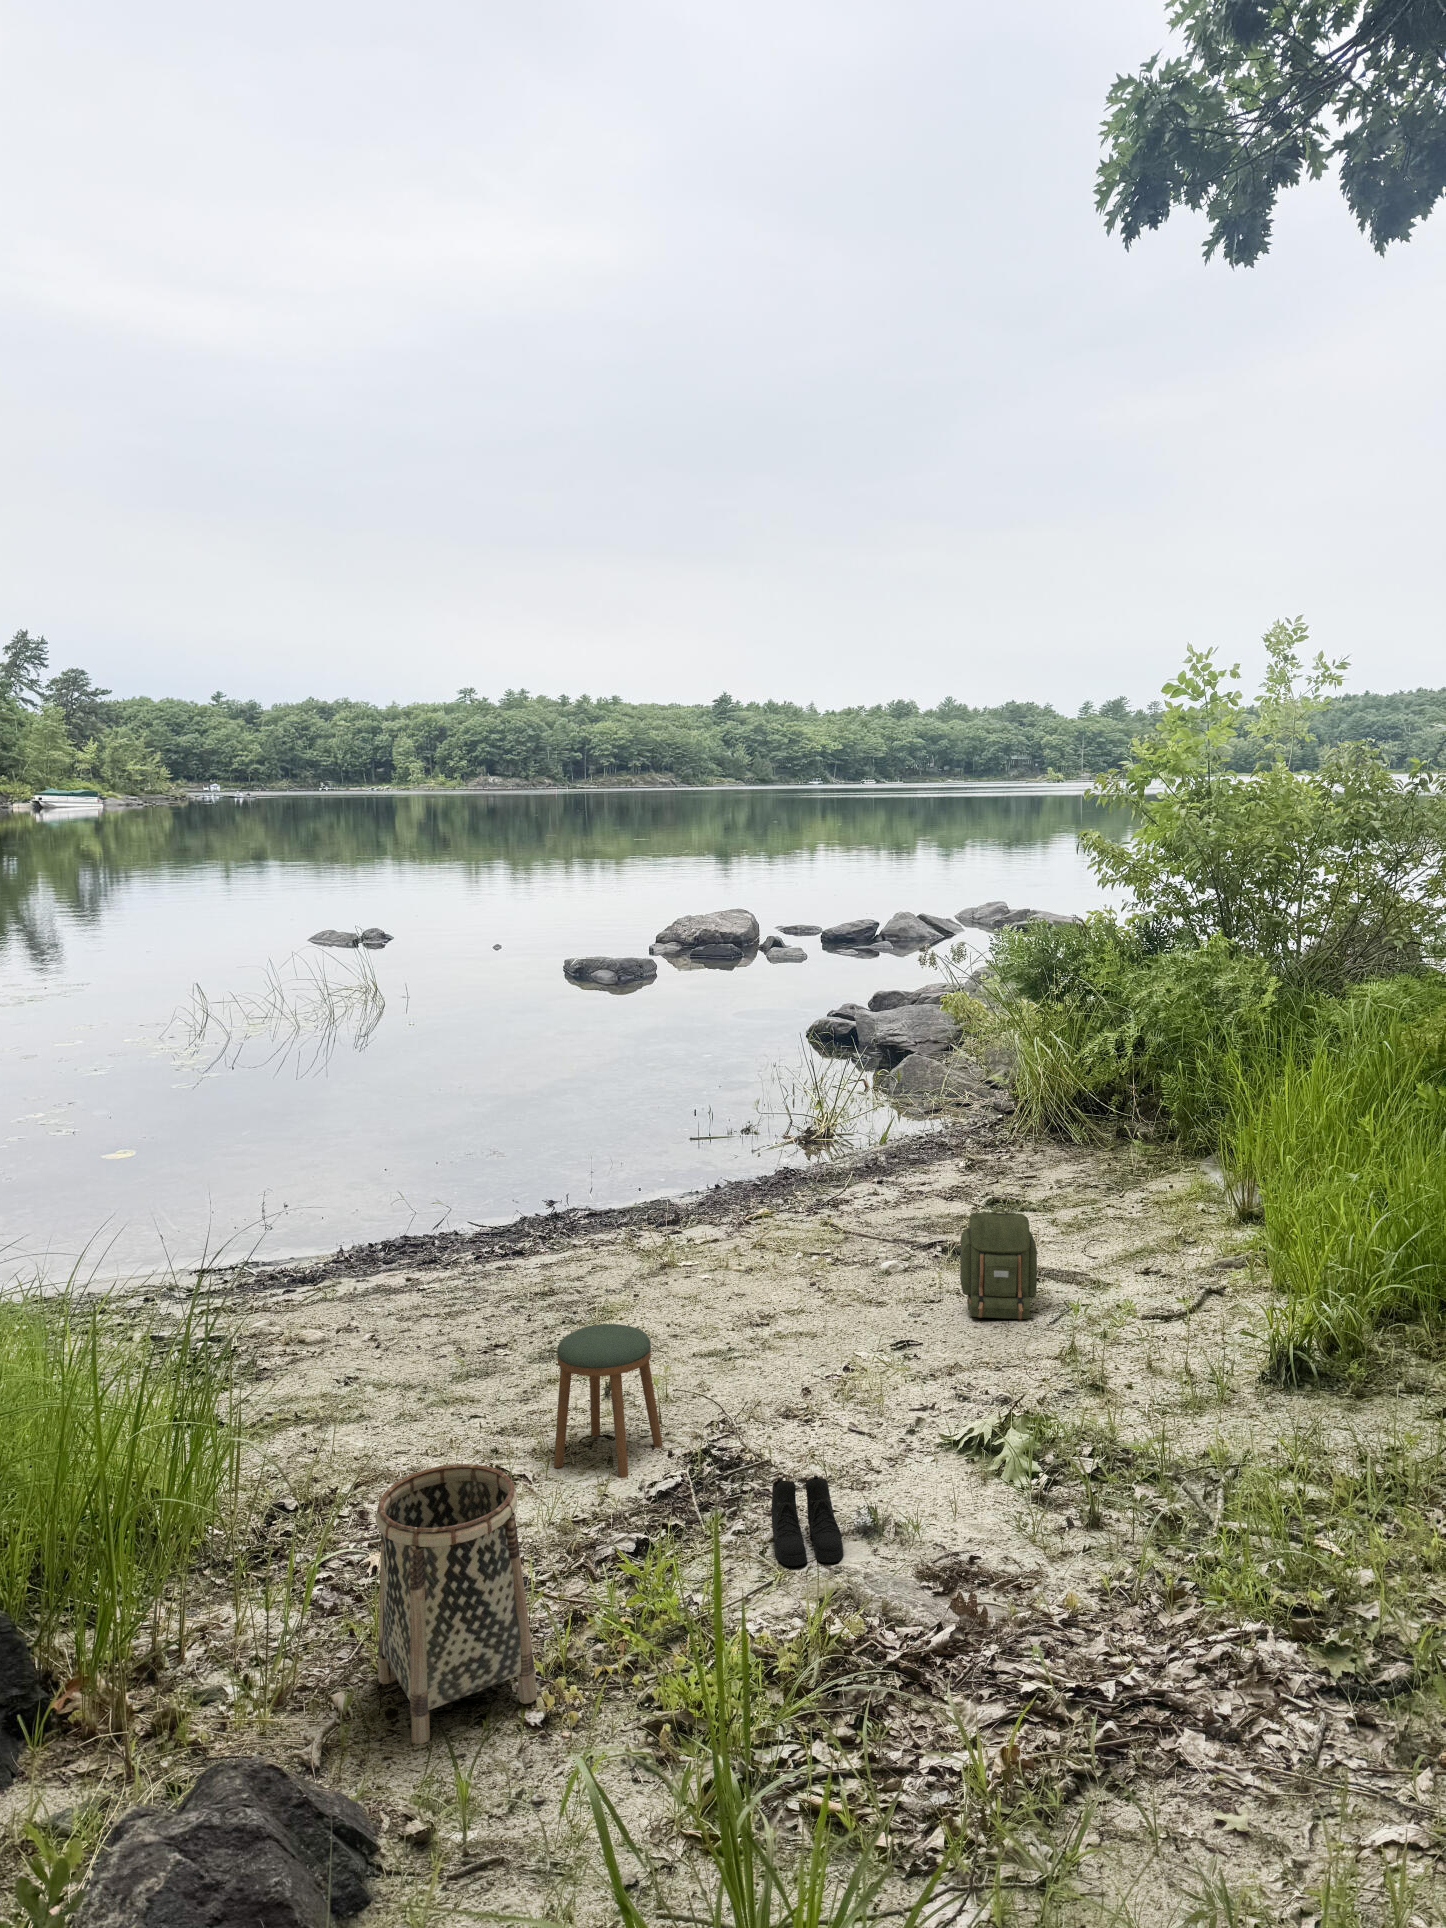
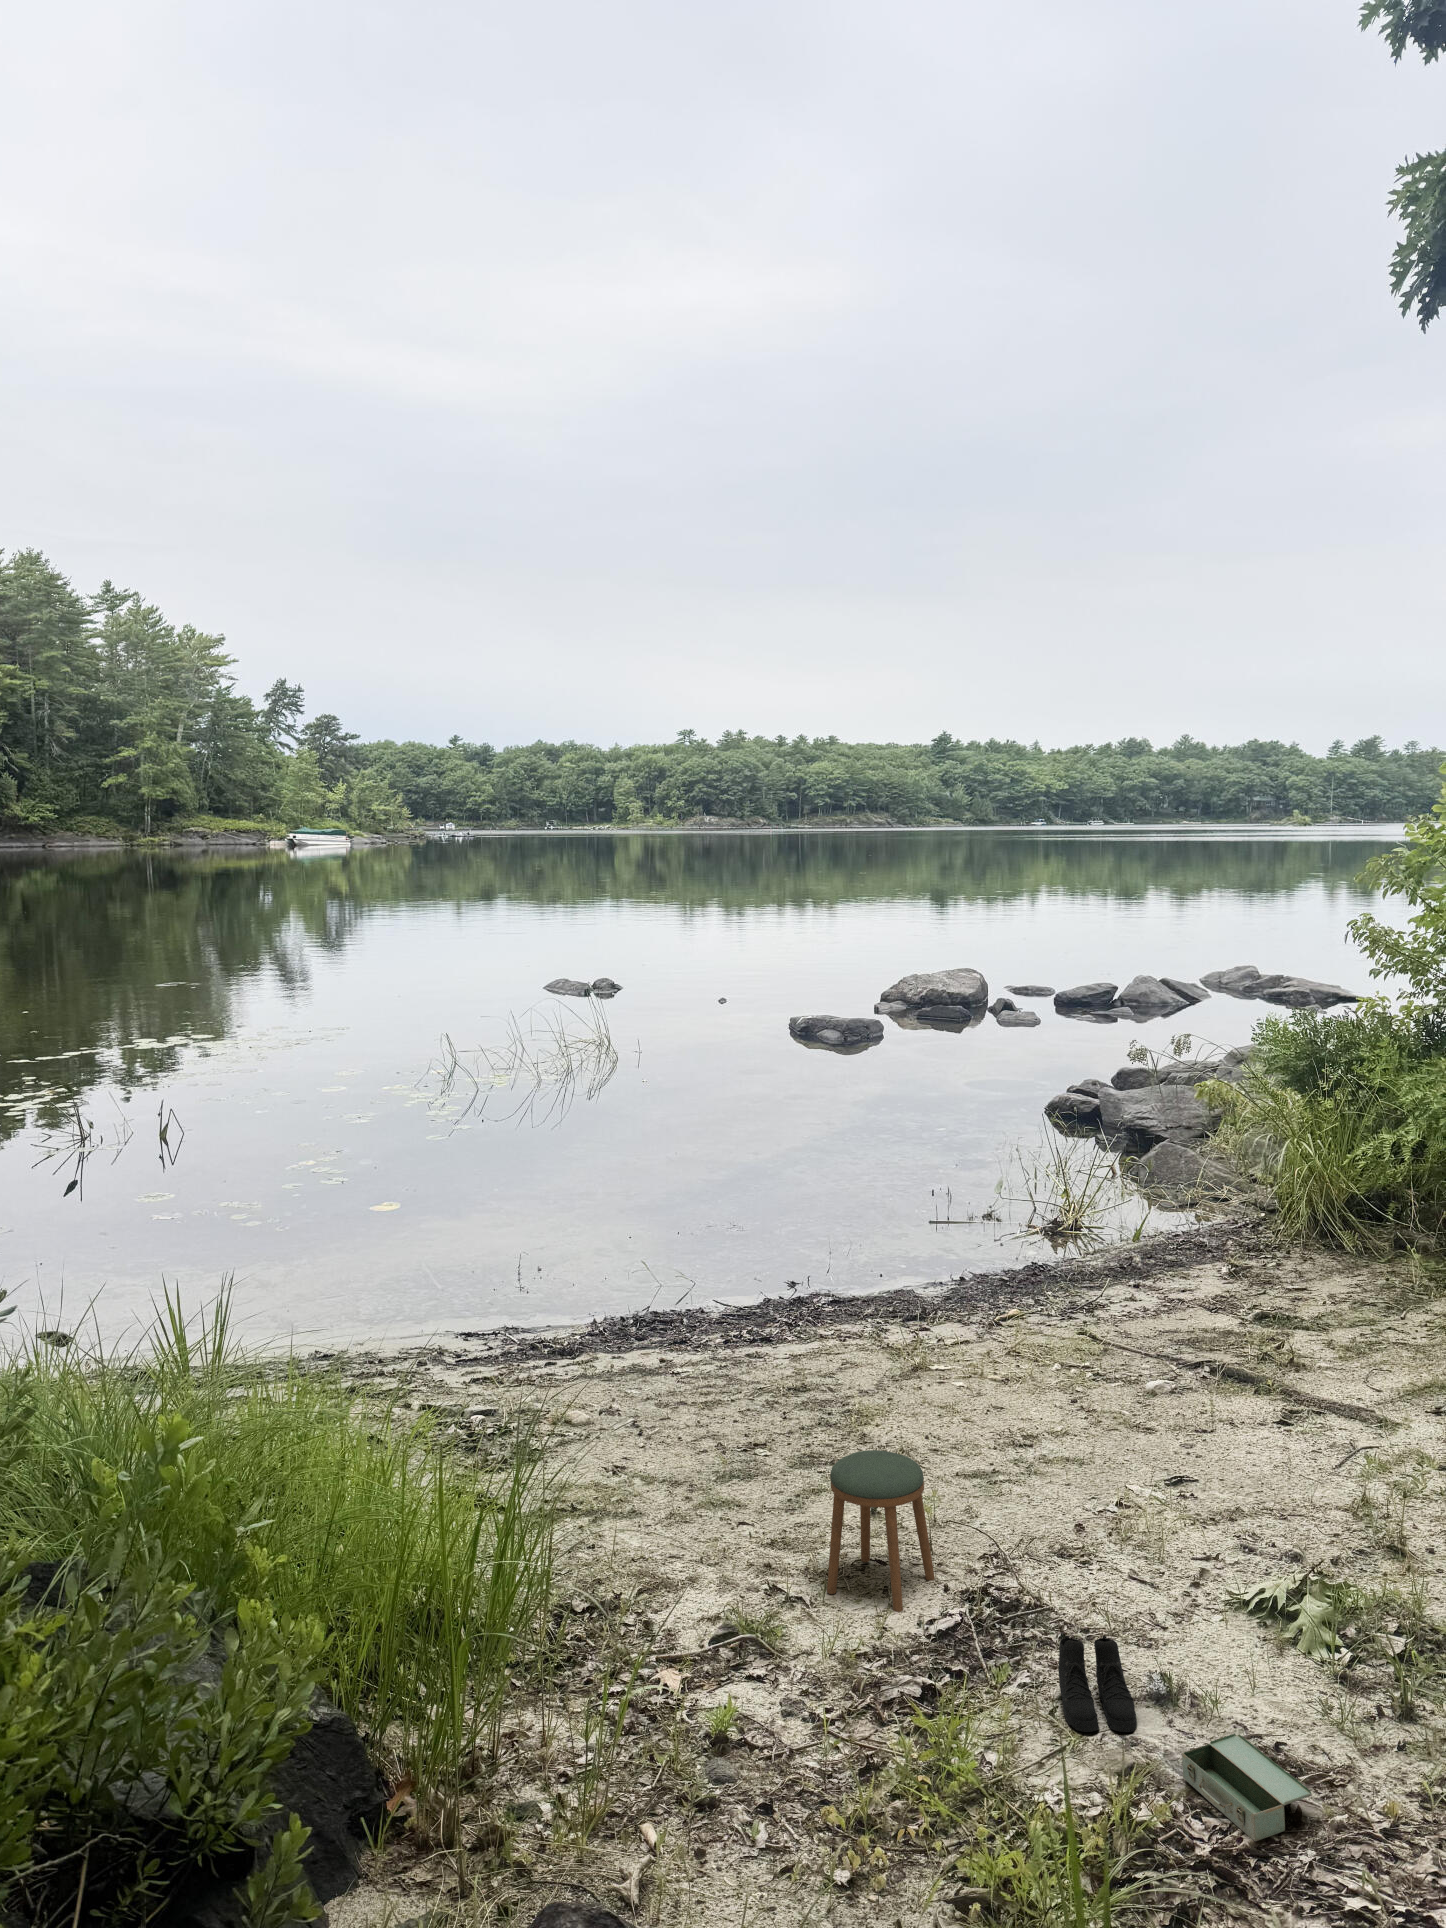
backpack: present [960,1209,1038,1319] -> none [1239,1343,1327,1463]
basket: present [376,1464,537,1744] -> none [684,1605,838,1886]
toolbox: none [881,1550,998,1645] -> present [1182,1734,1312,1841]

